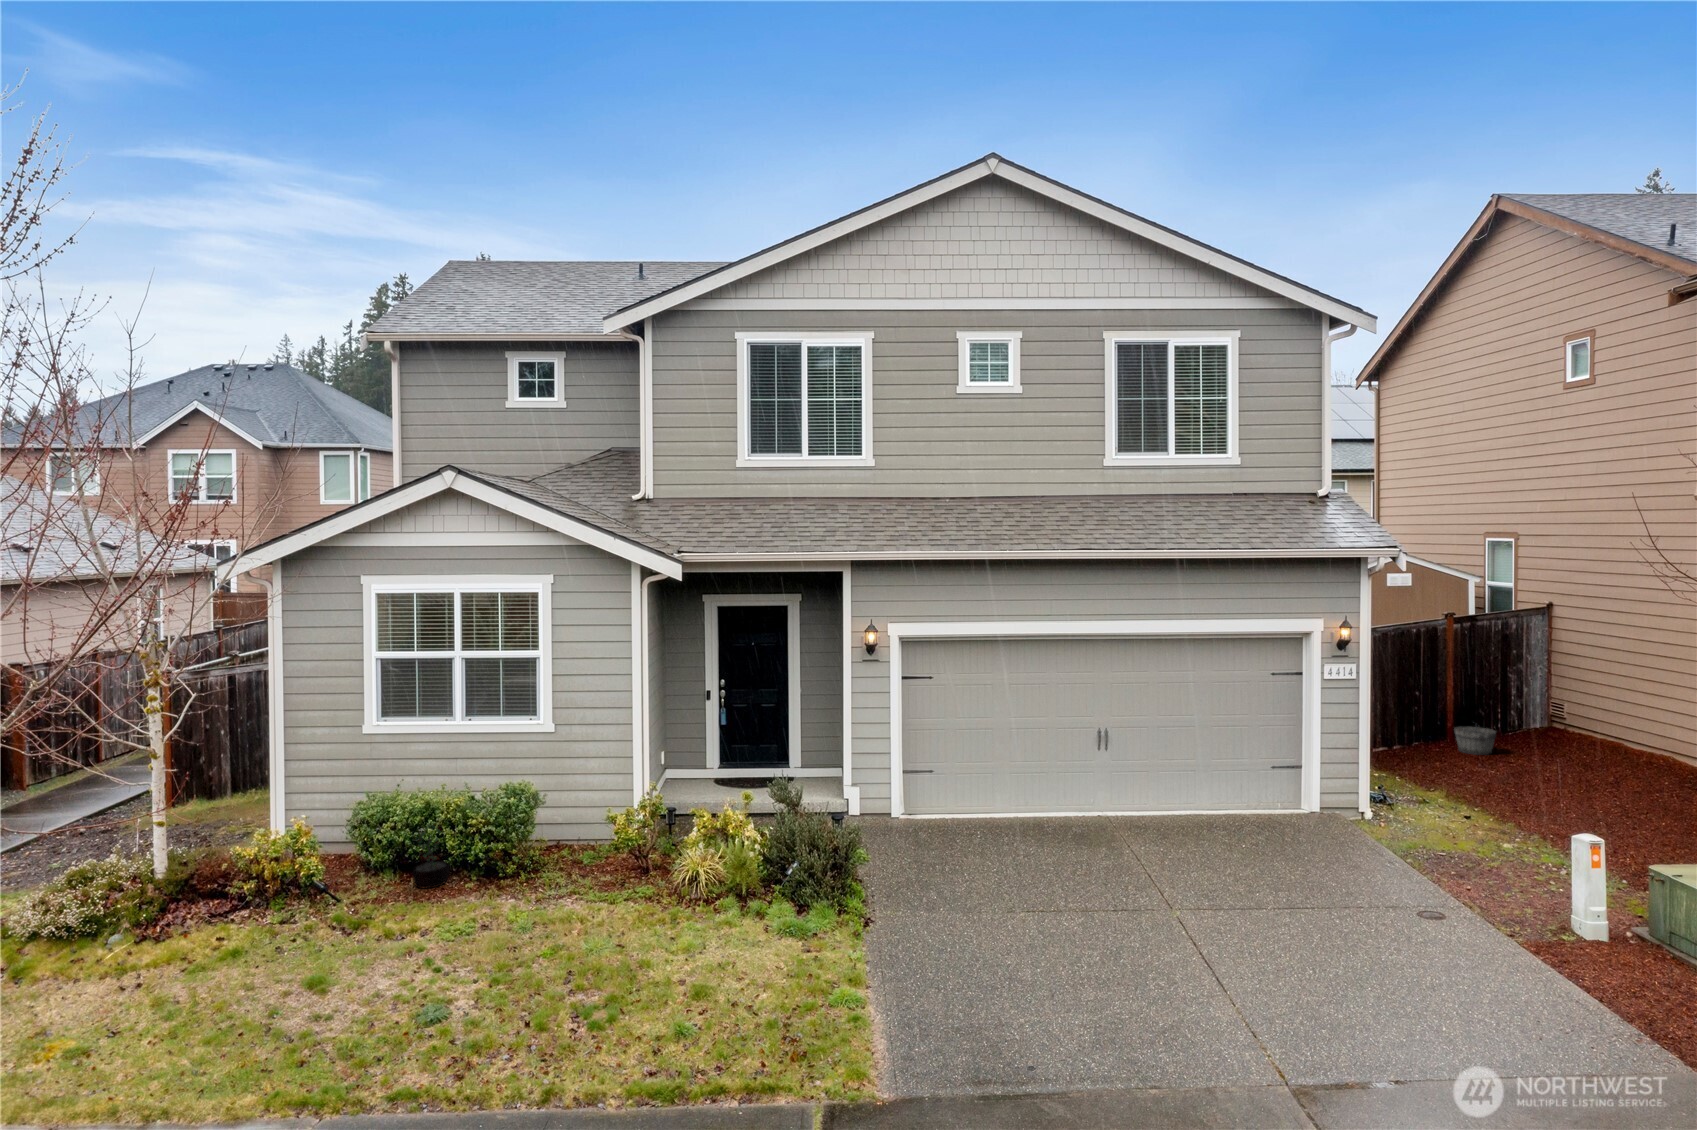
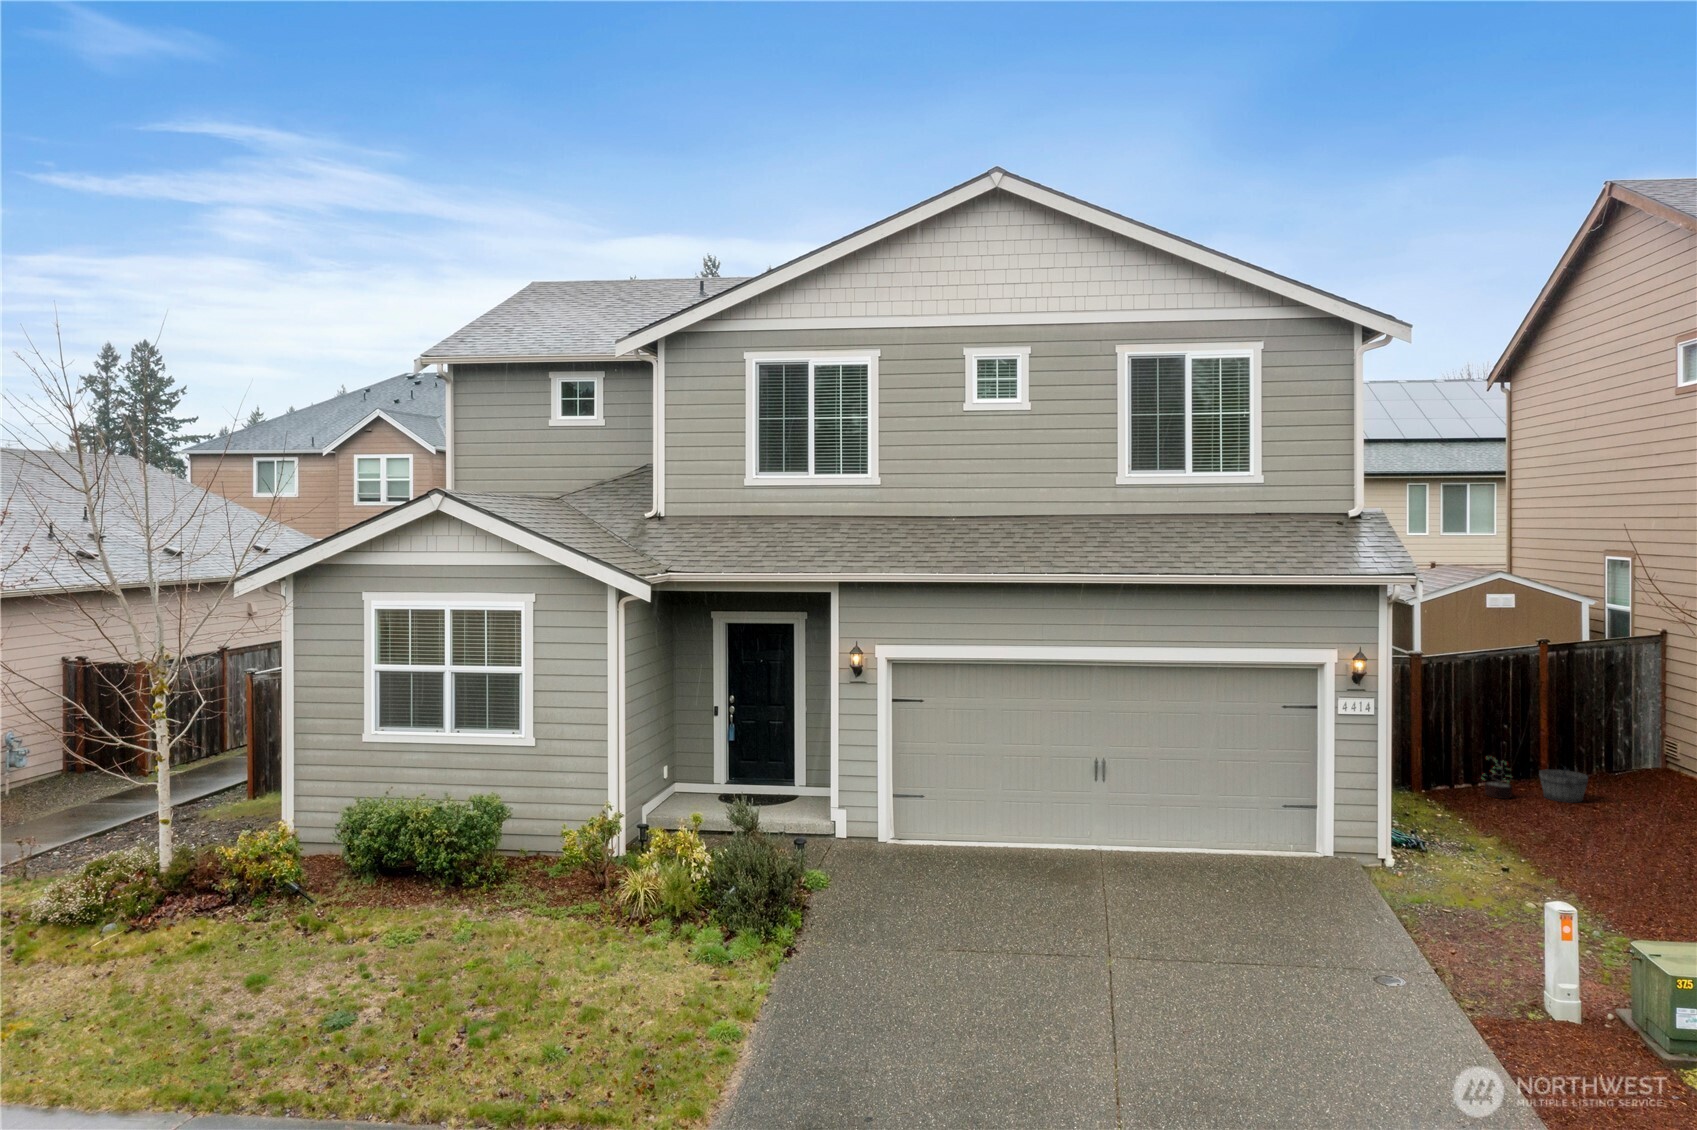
decorative plant: present [413,825,449,888] -> present [1481,757,1512,799]

